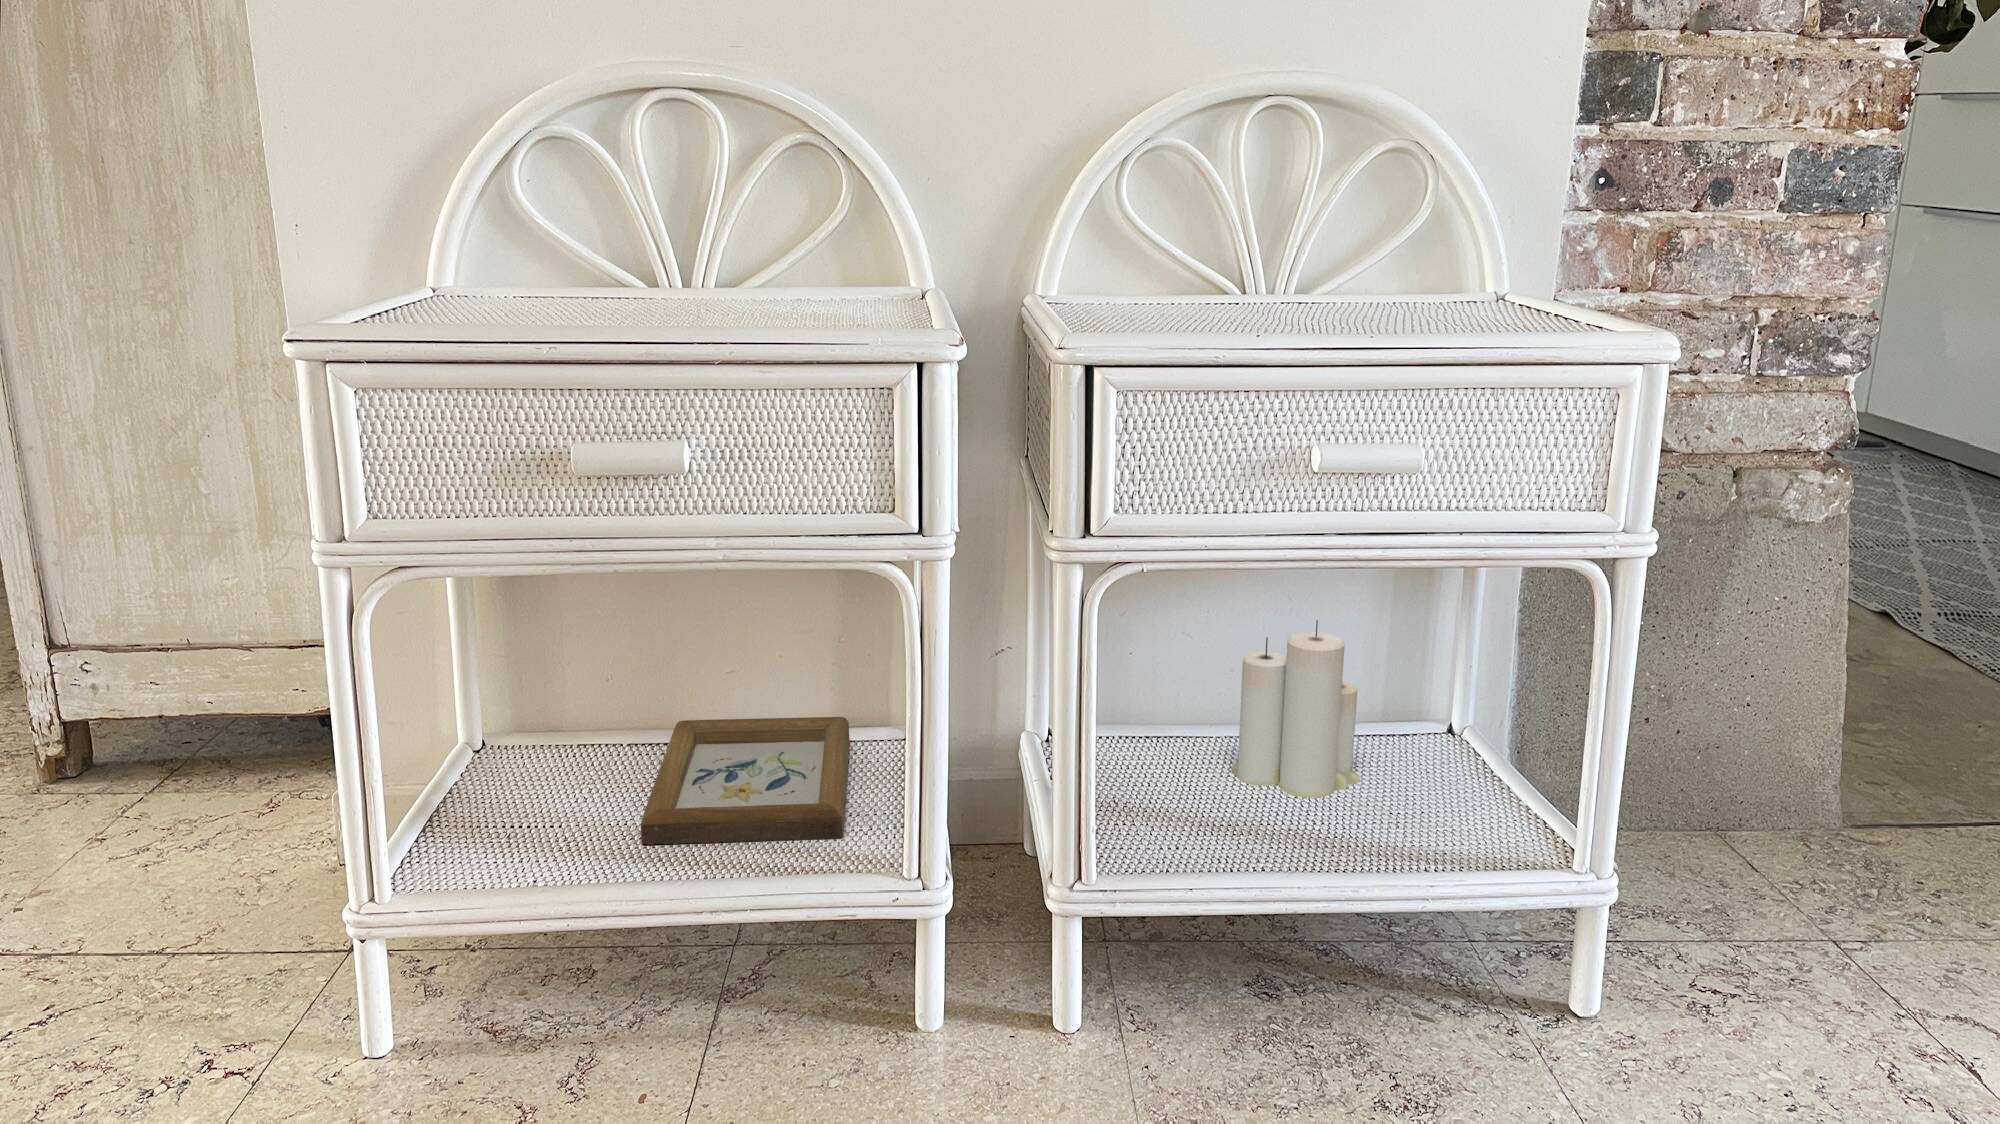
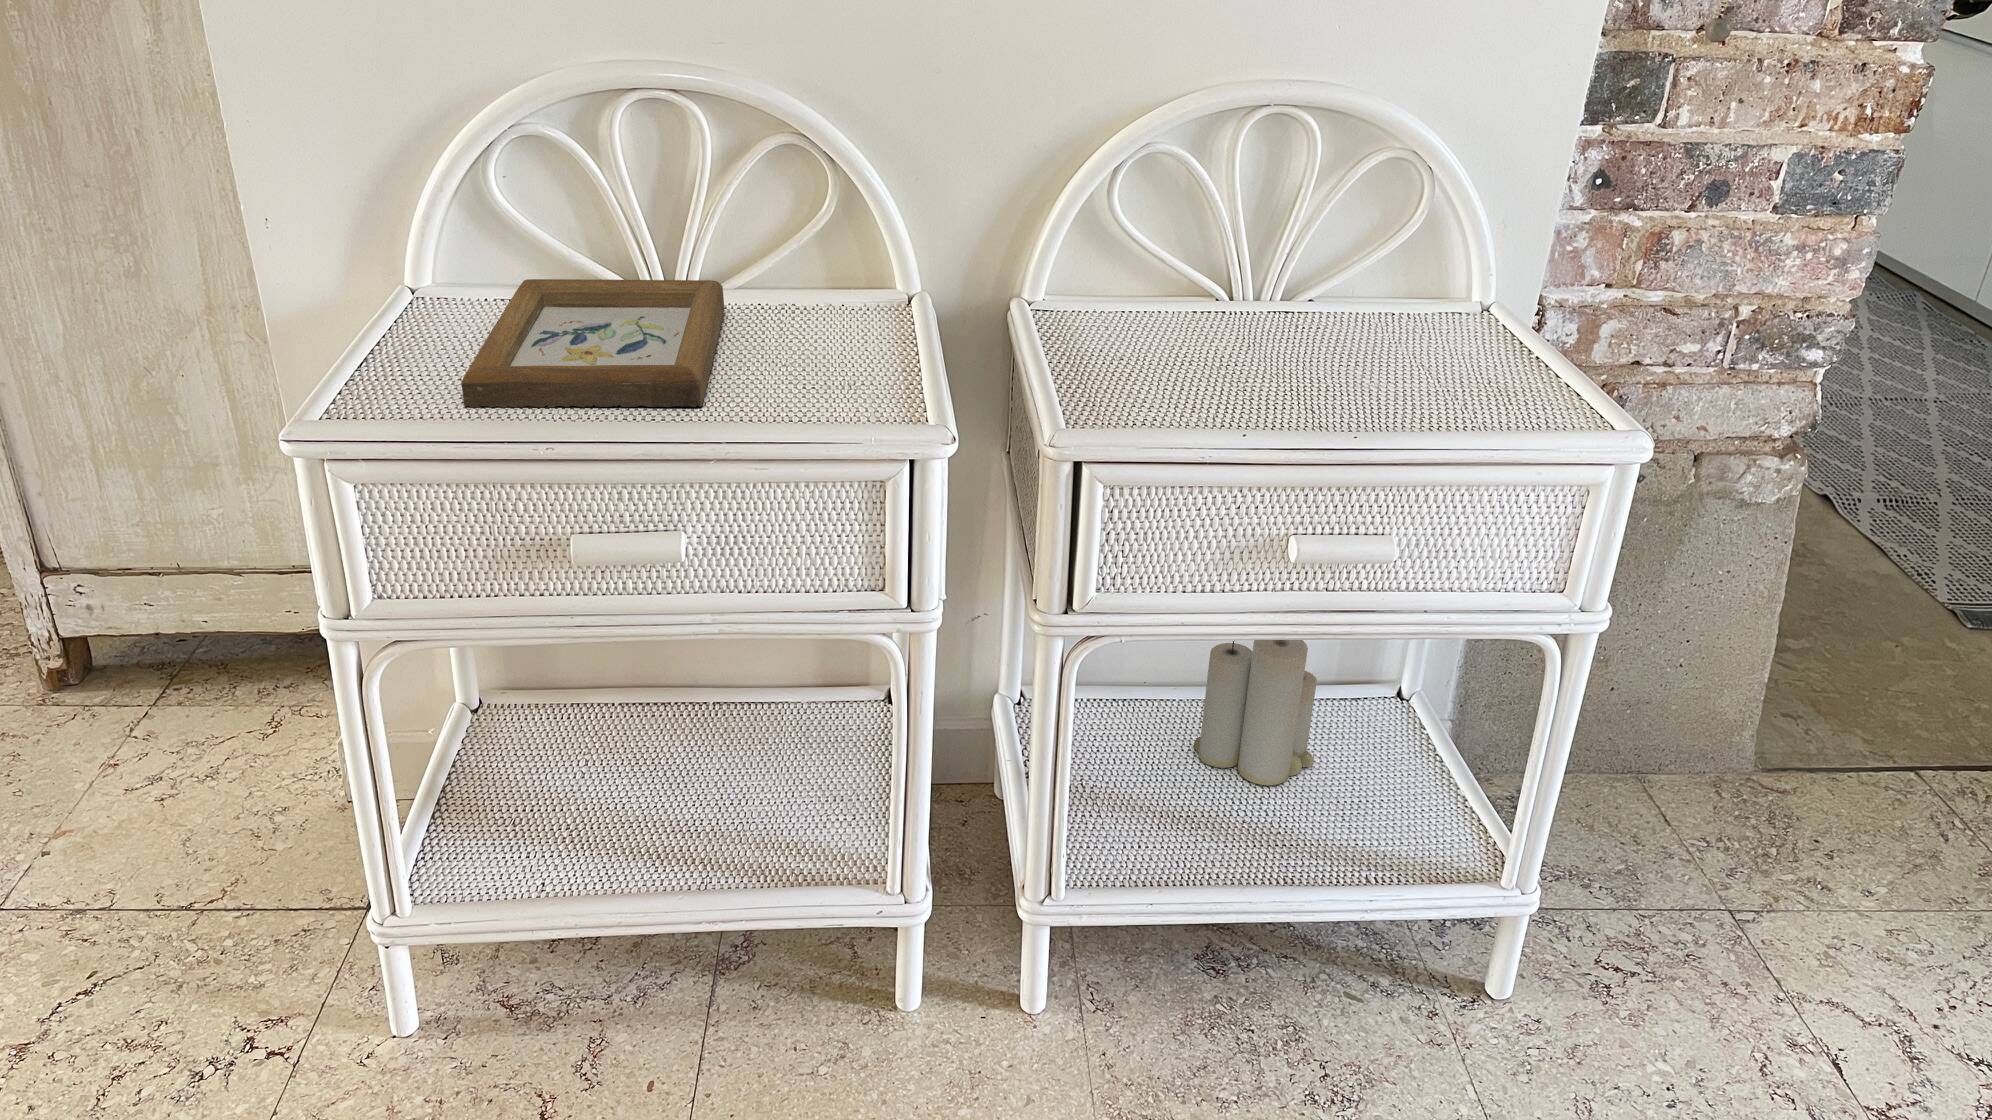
picture frame: present [641,717,850,845] -> present [461,279,724,408]

